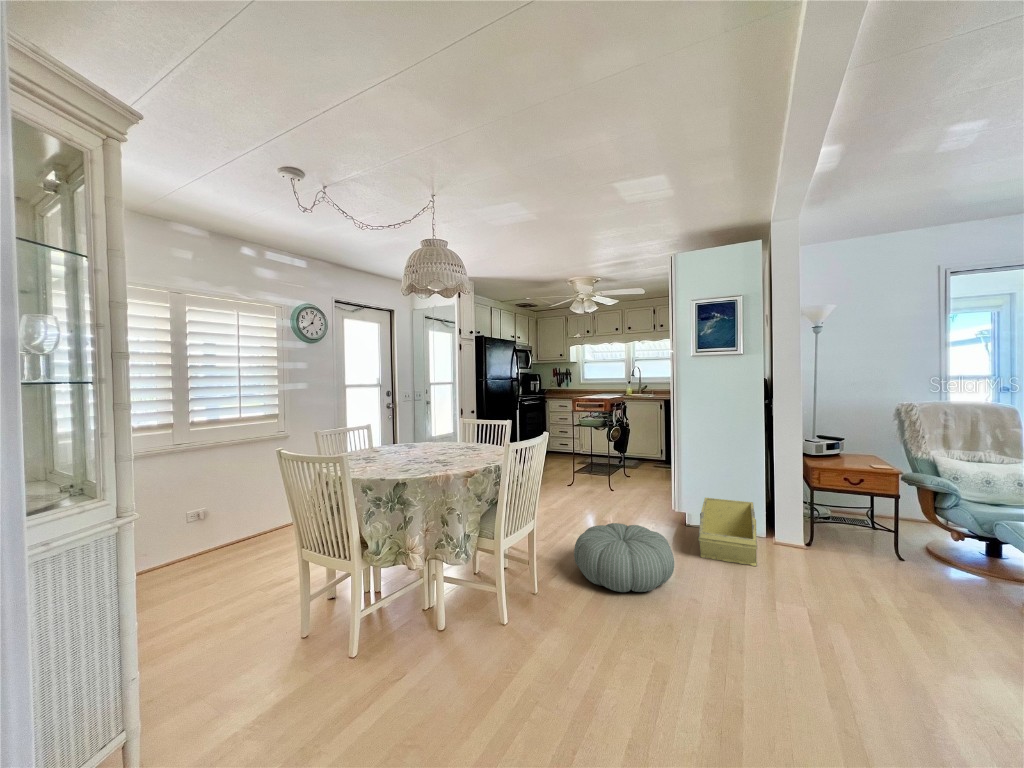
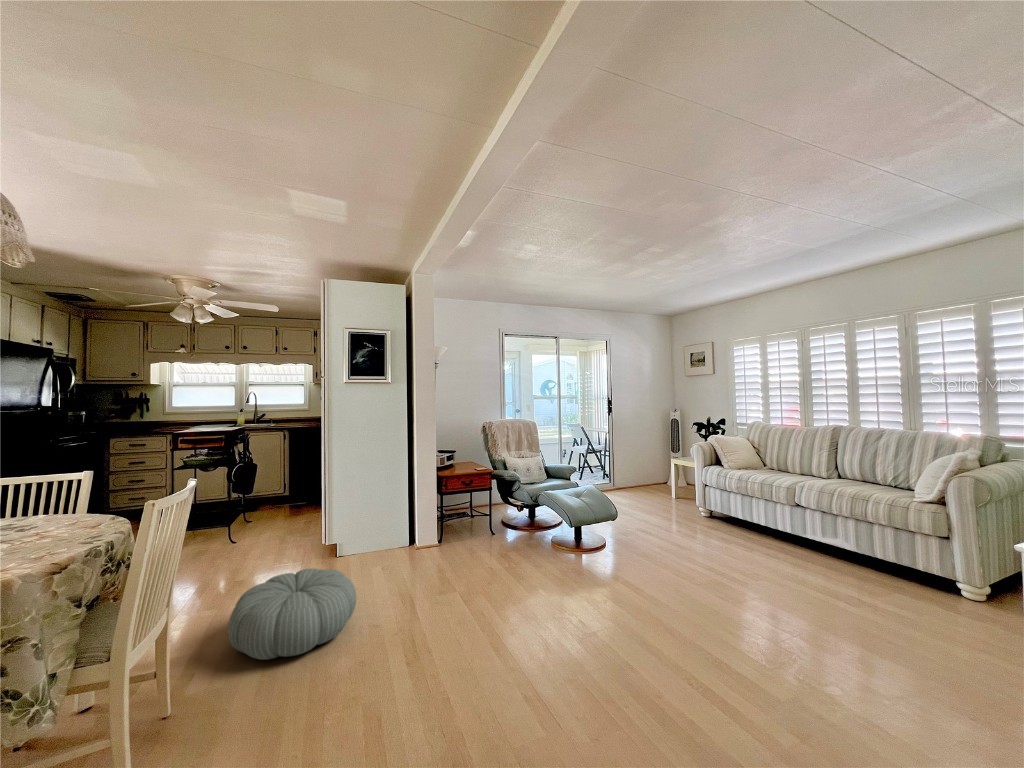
storage bin: present [698,498,757,566] -> none [358,515,417,581]

